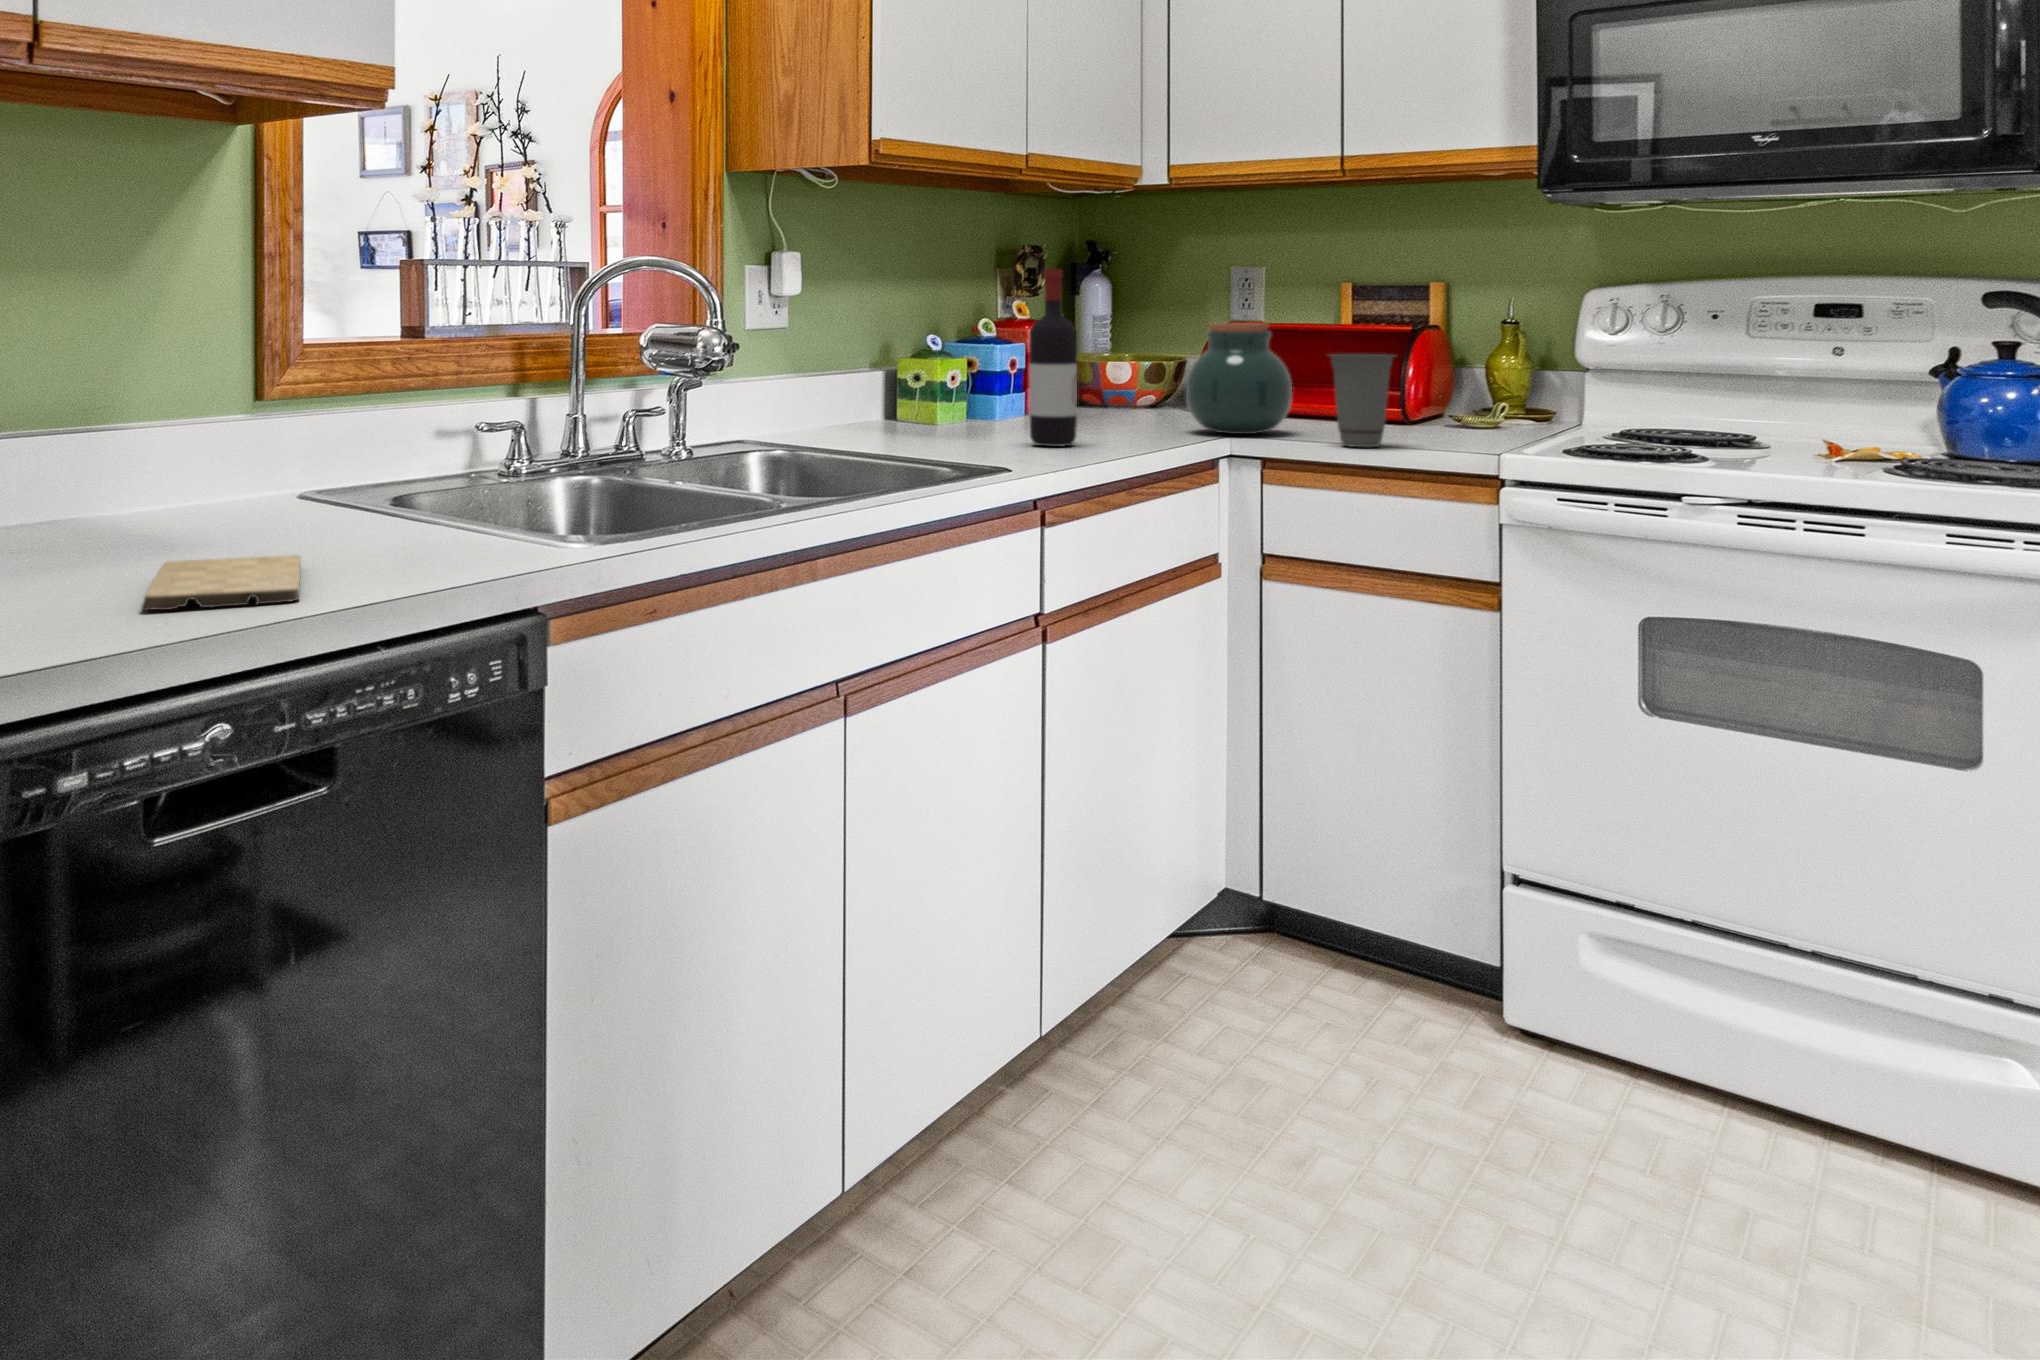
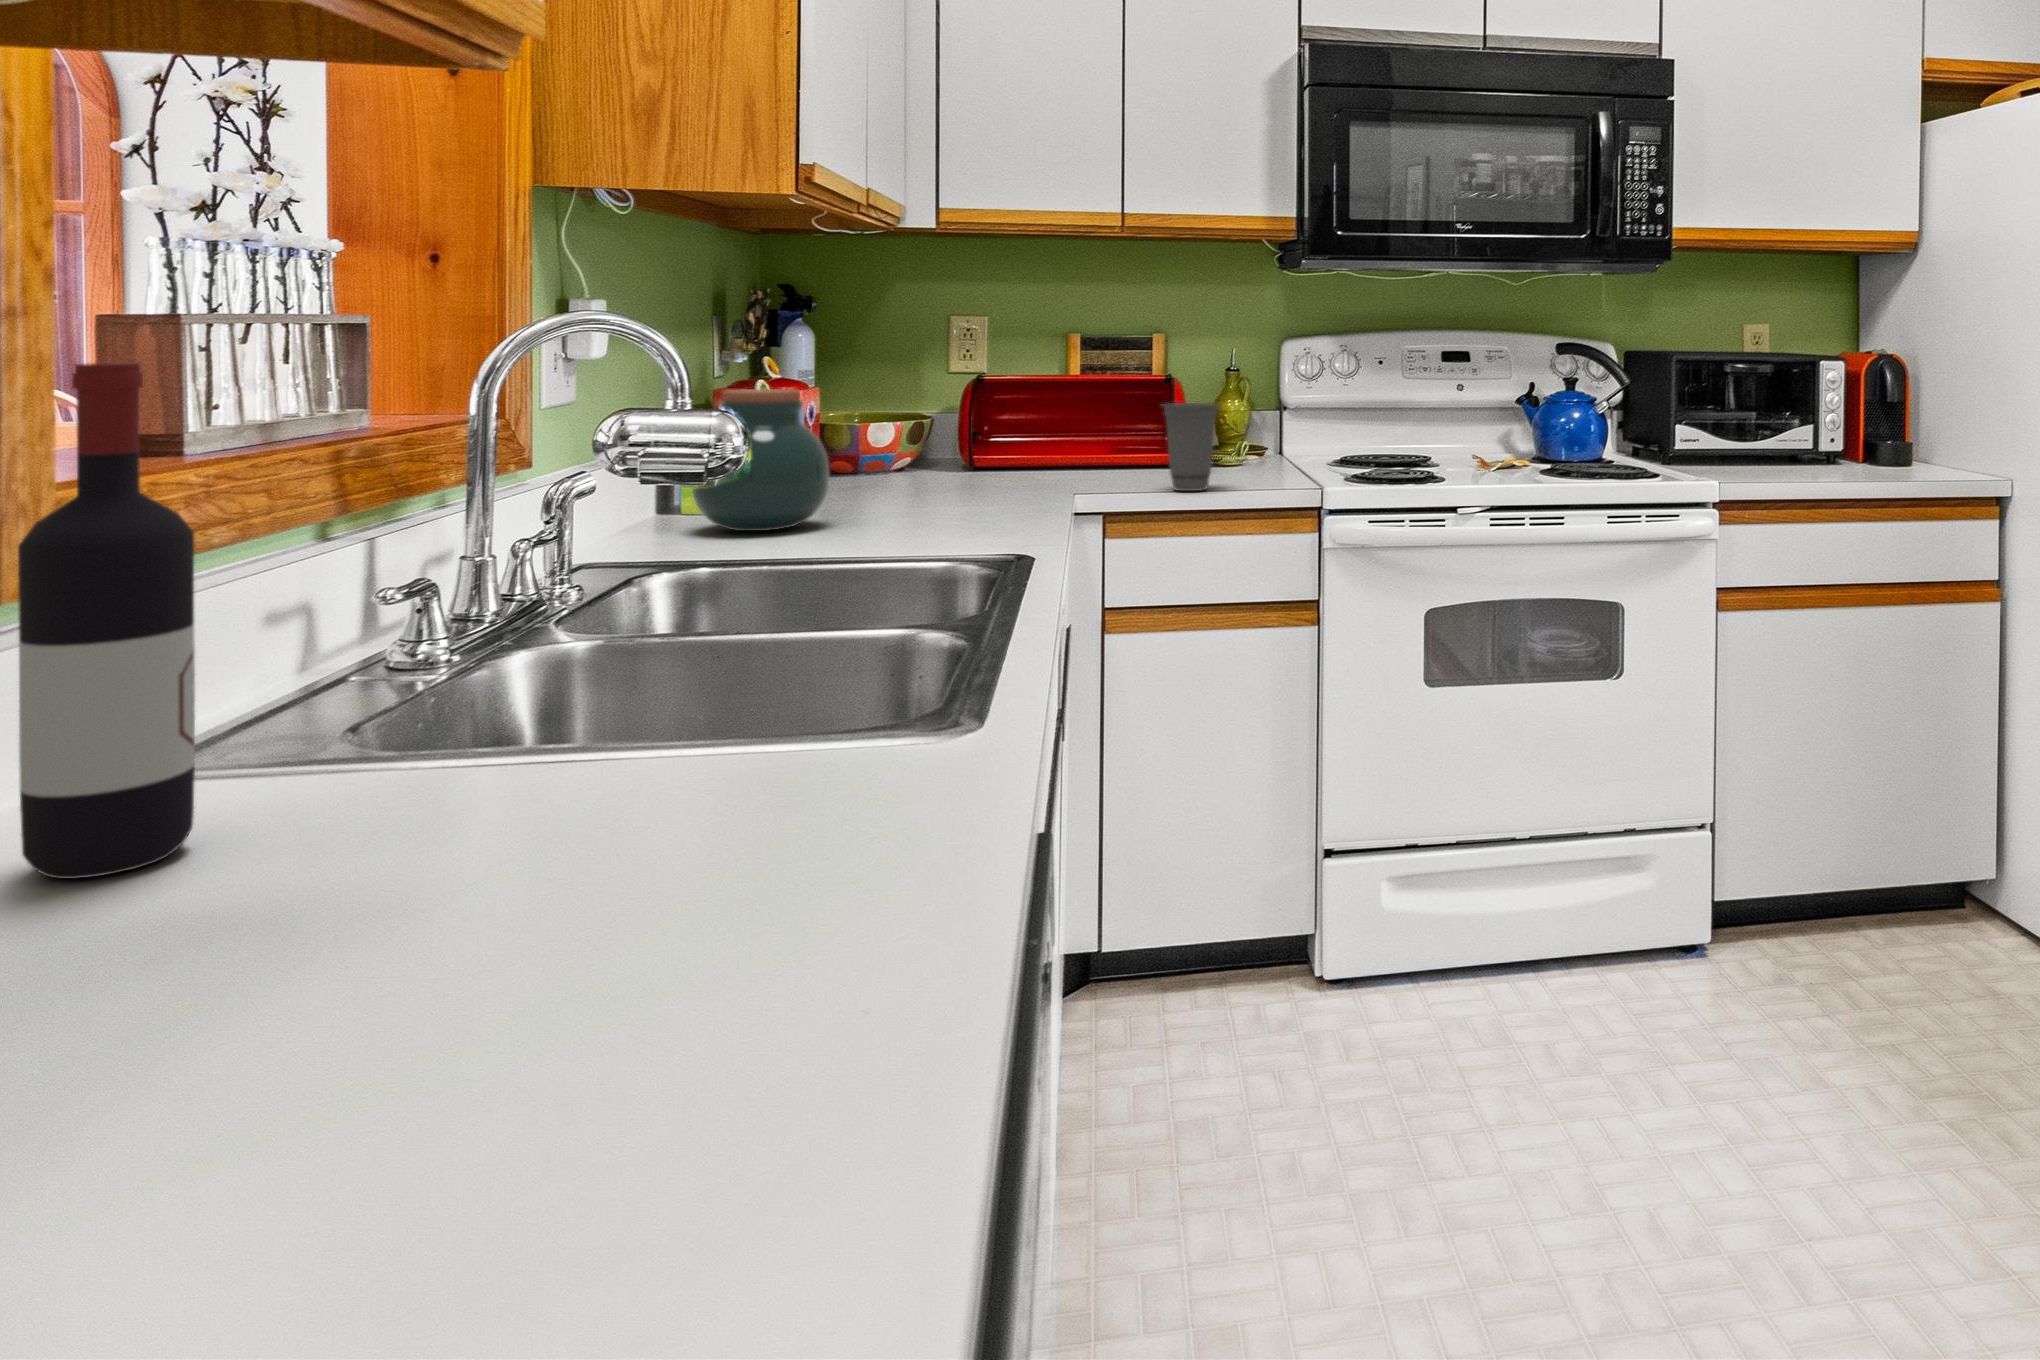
wine bottle: present [1029,269,1077,446] -> present [18,363,195,879]
jar: present [1186,323,1292,434] -> present [692,389,829,531]
cutting board: present [142,555,301,611] -> none [164,826,612,979]

